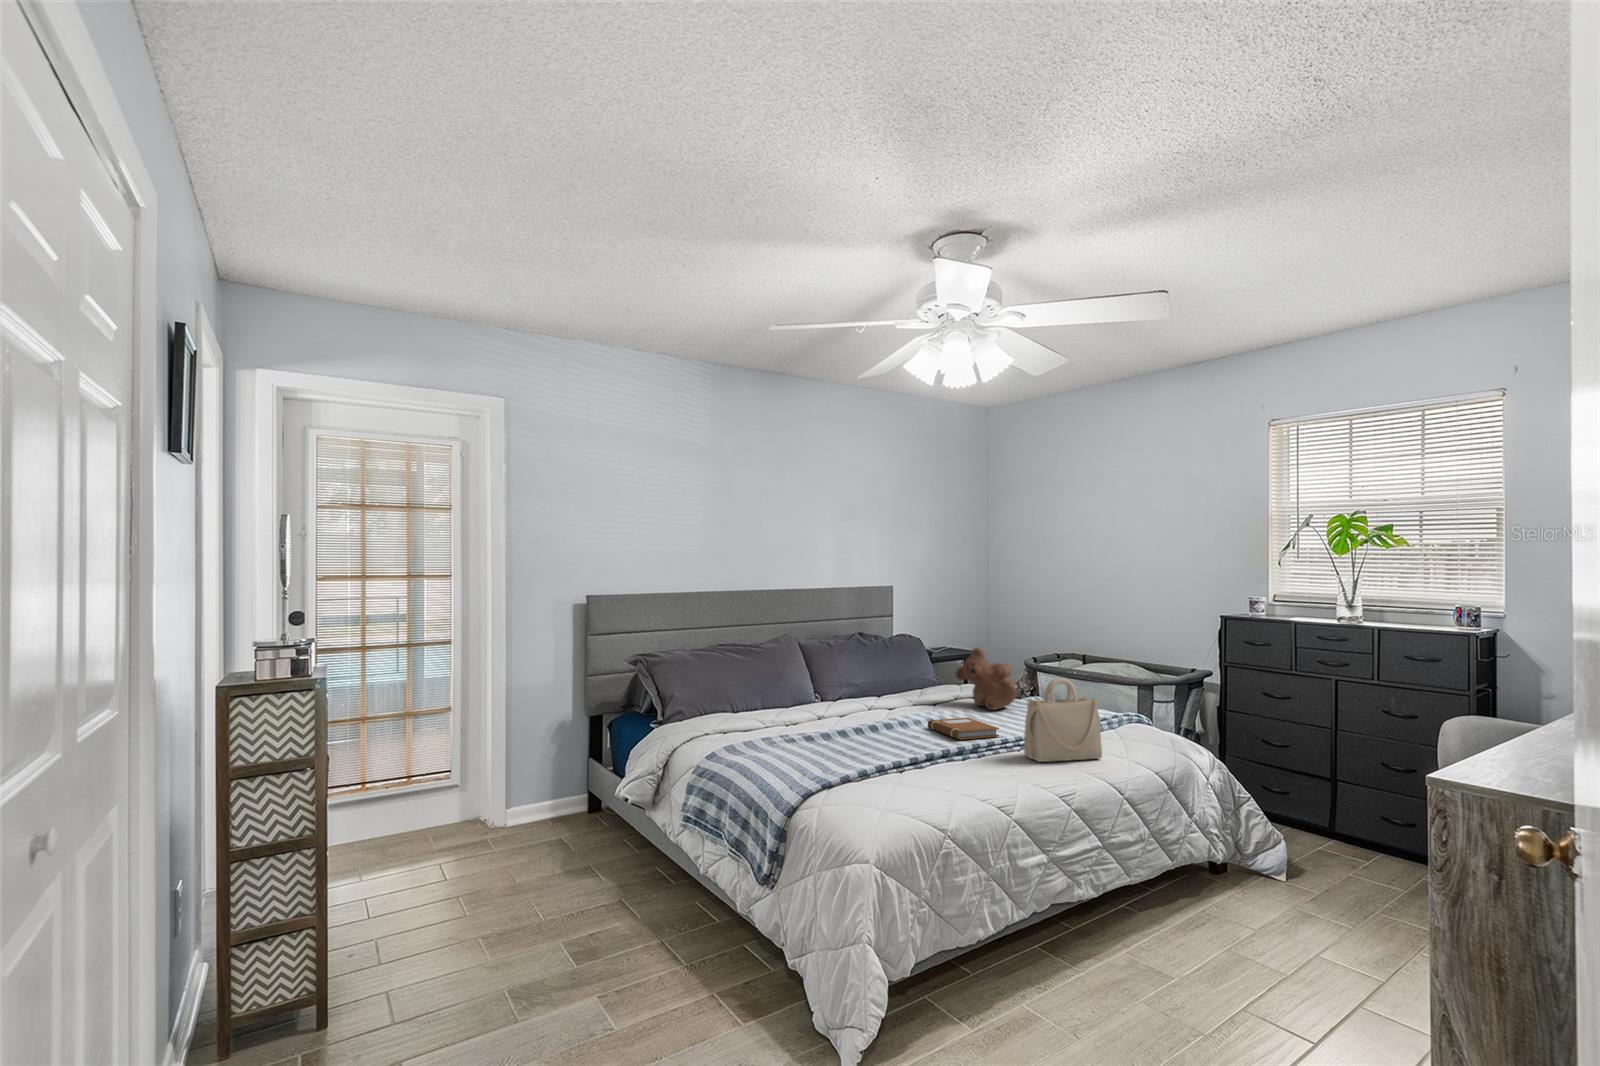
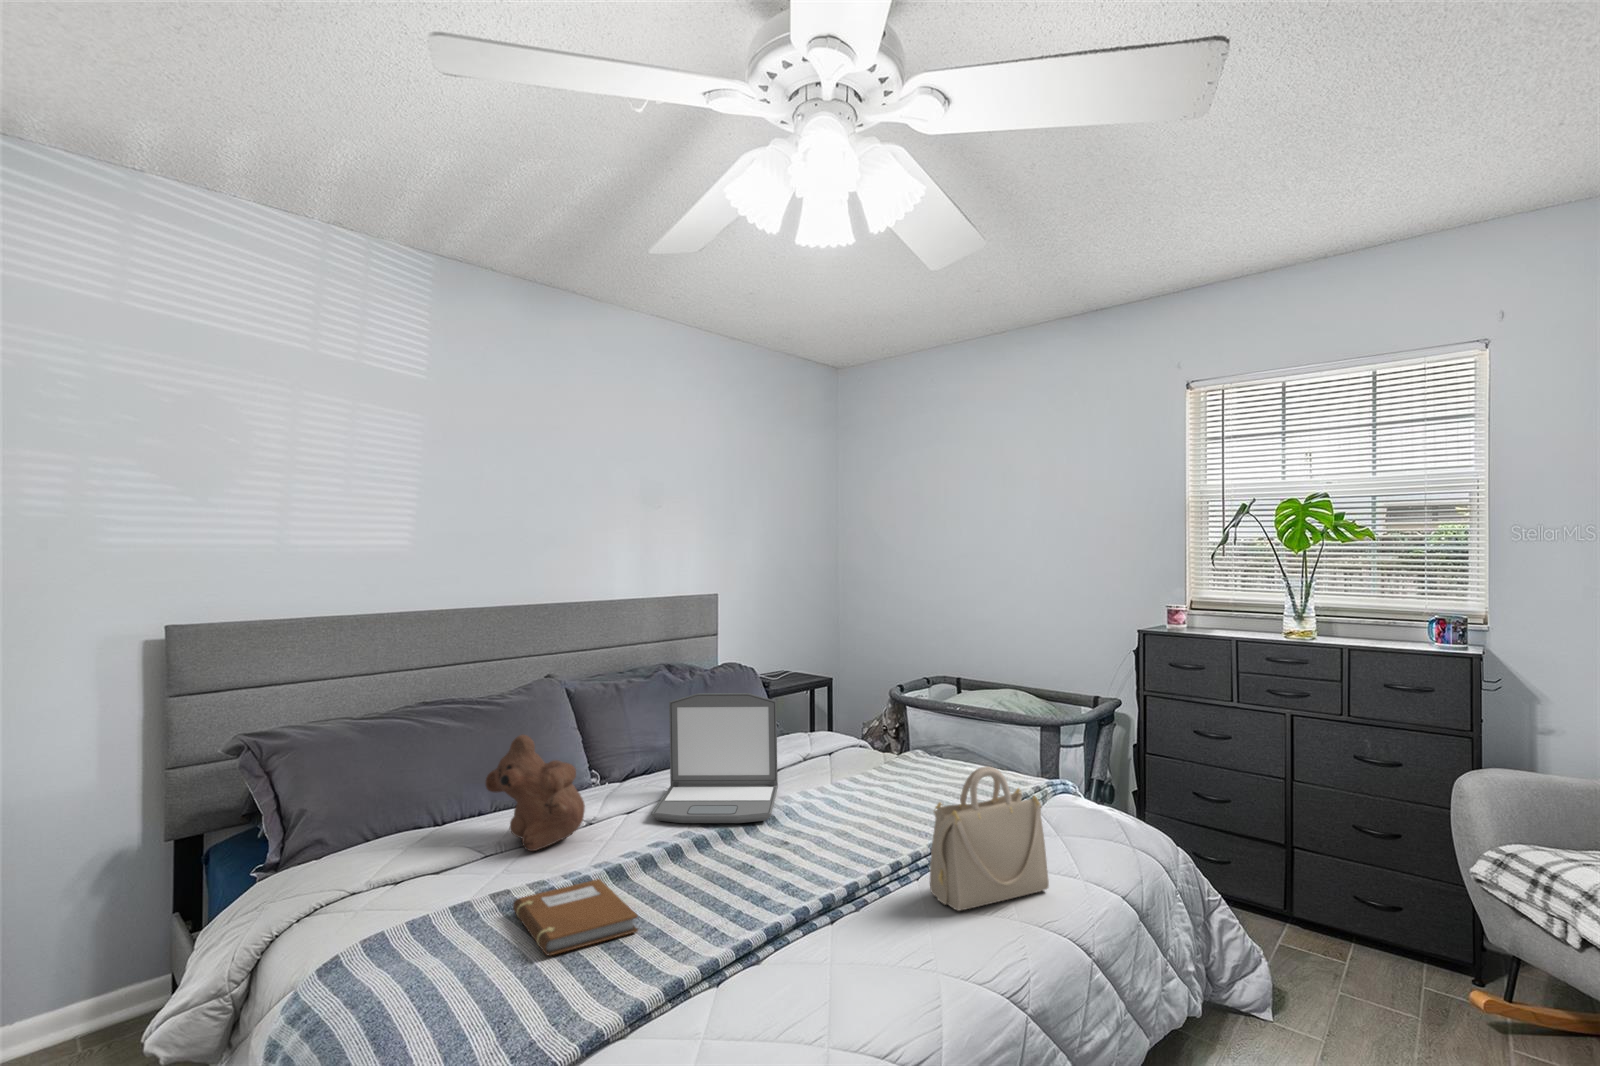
laptop: none [850,641,934,721] -> present [652,693,778,823]
teddy bear: present [956,648,1016,710] -> present [486,735,585,851]
notebook: present [928,718,999,740] -> present [513,879,638,955]

